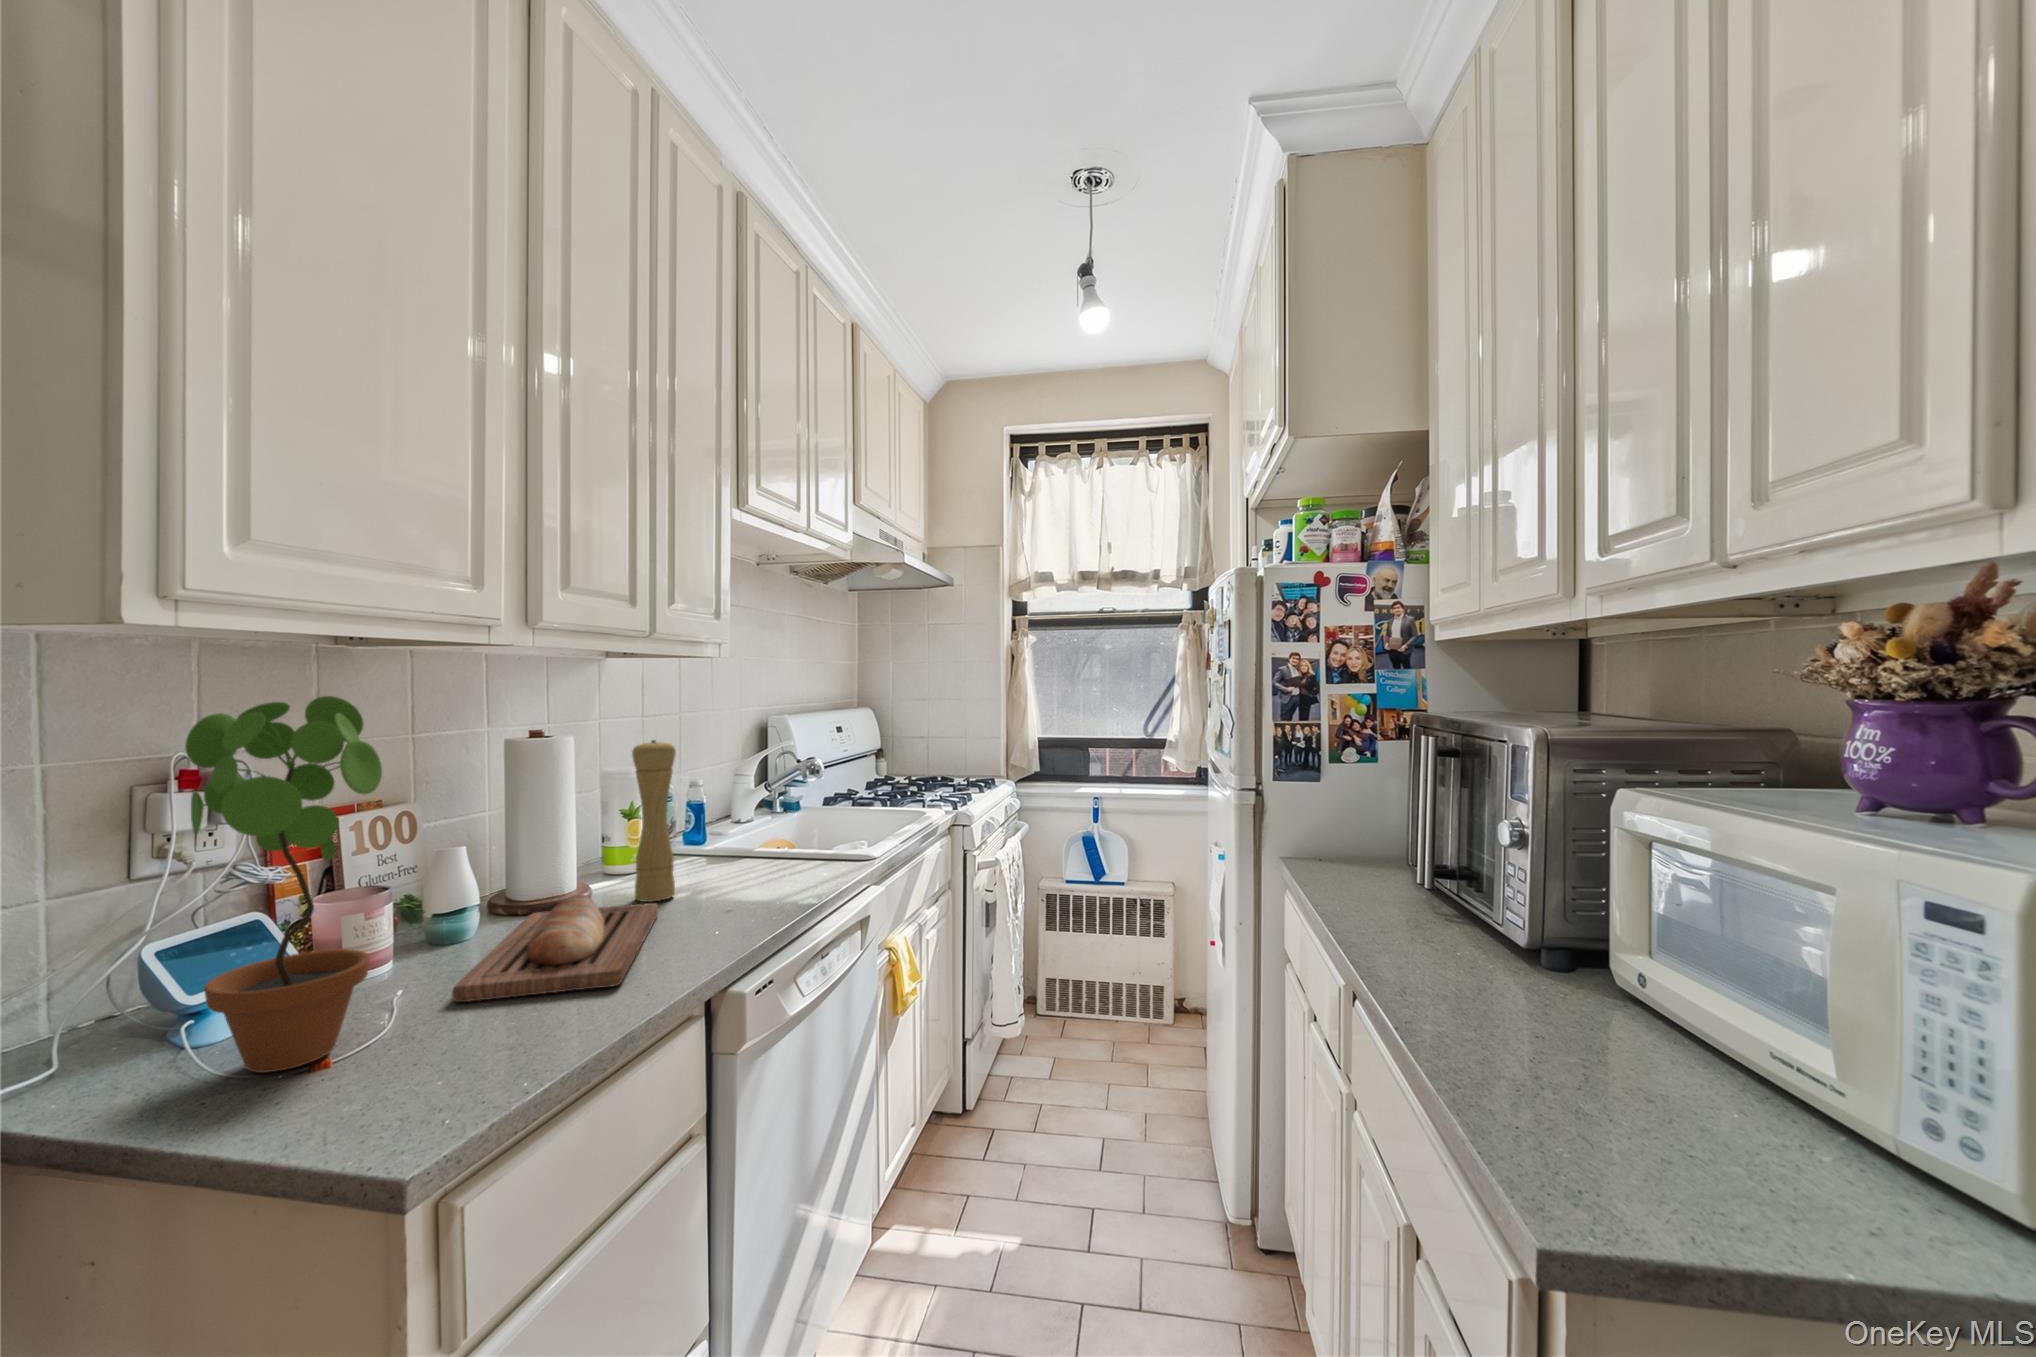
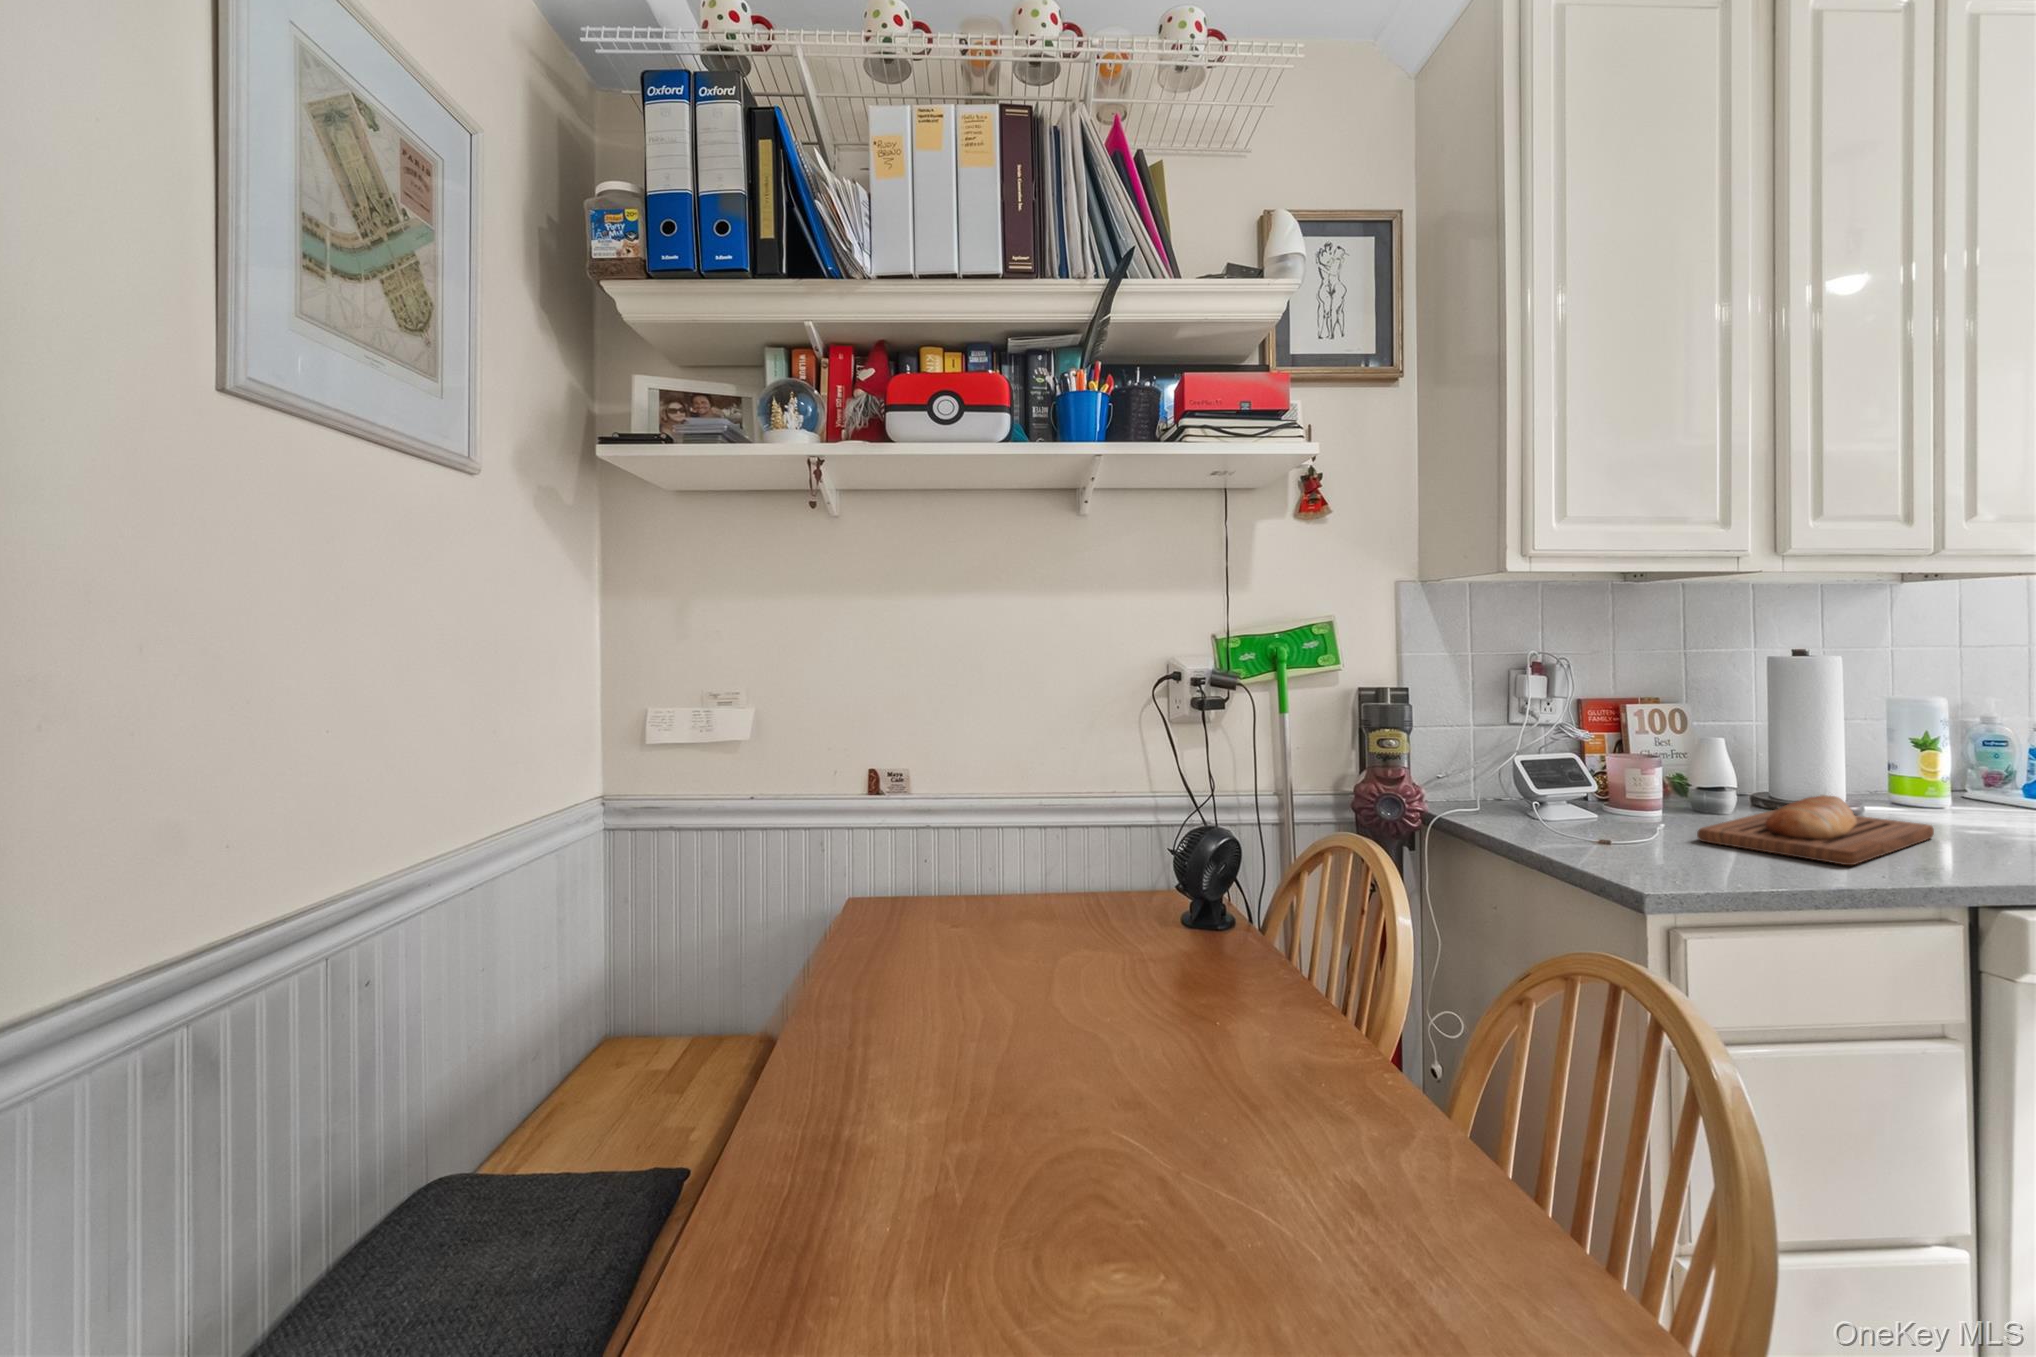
potted plant: present [185,696,382,1073] -> none [1535,612,1644,841]
pepper mill: present [632,740,676,902] -> none [1912,660,1974,830]

